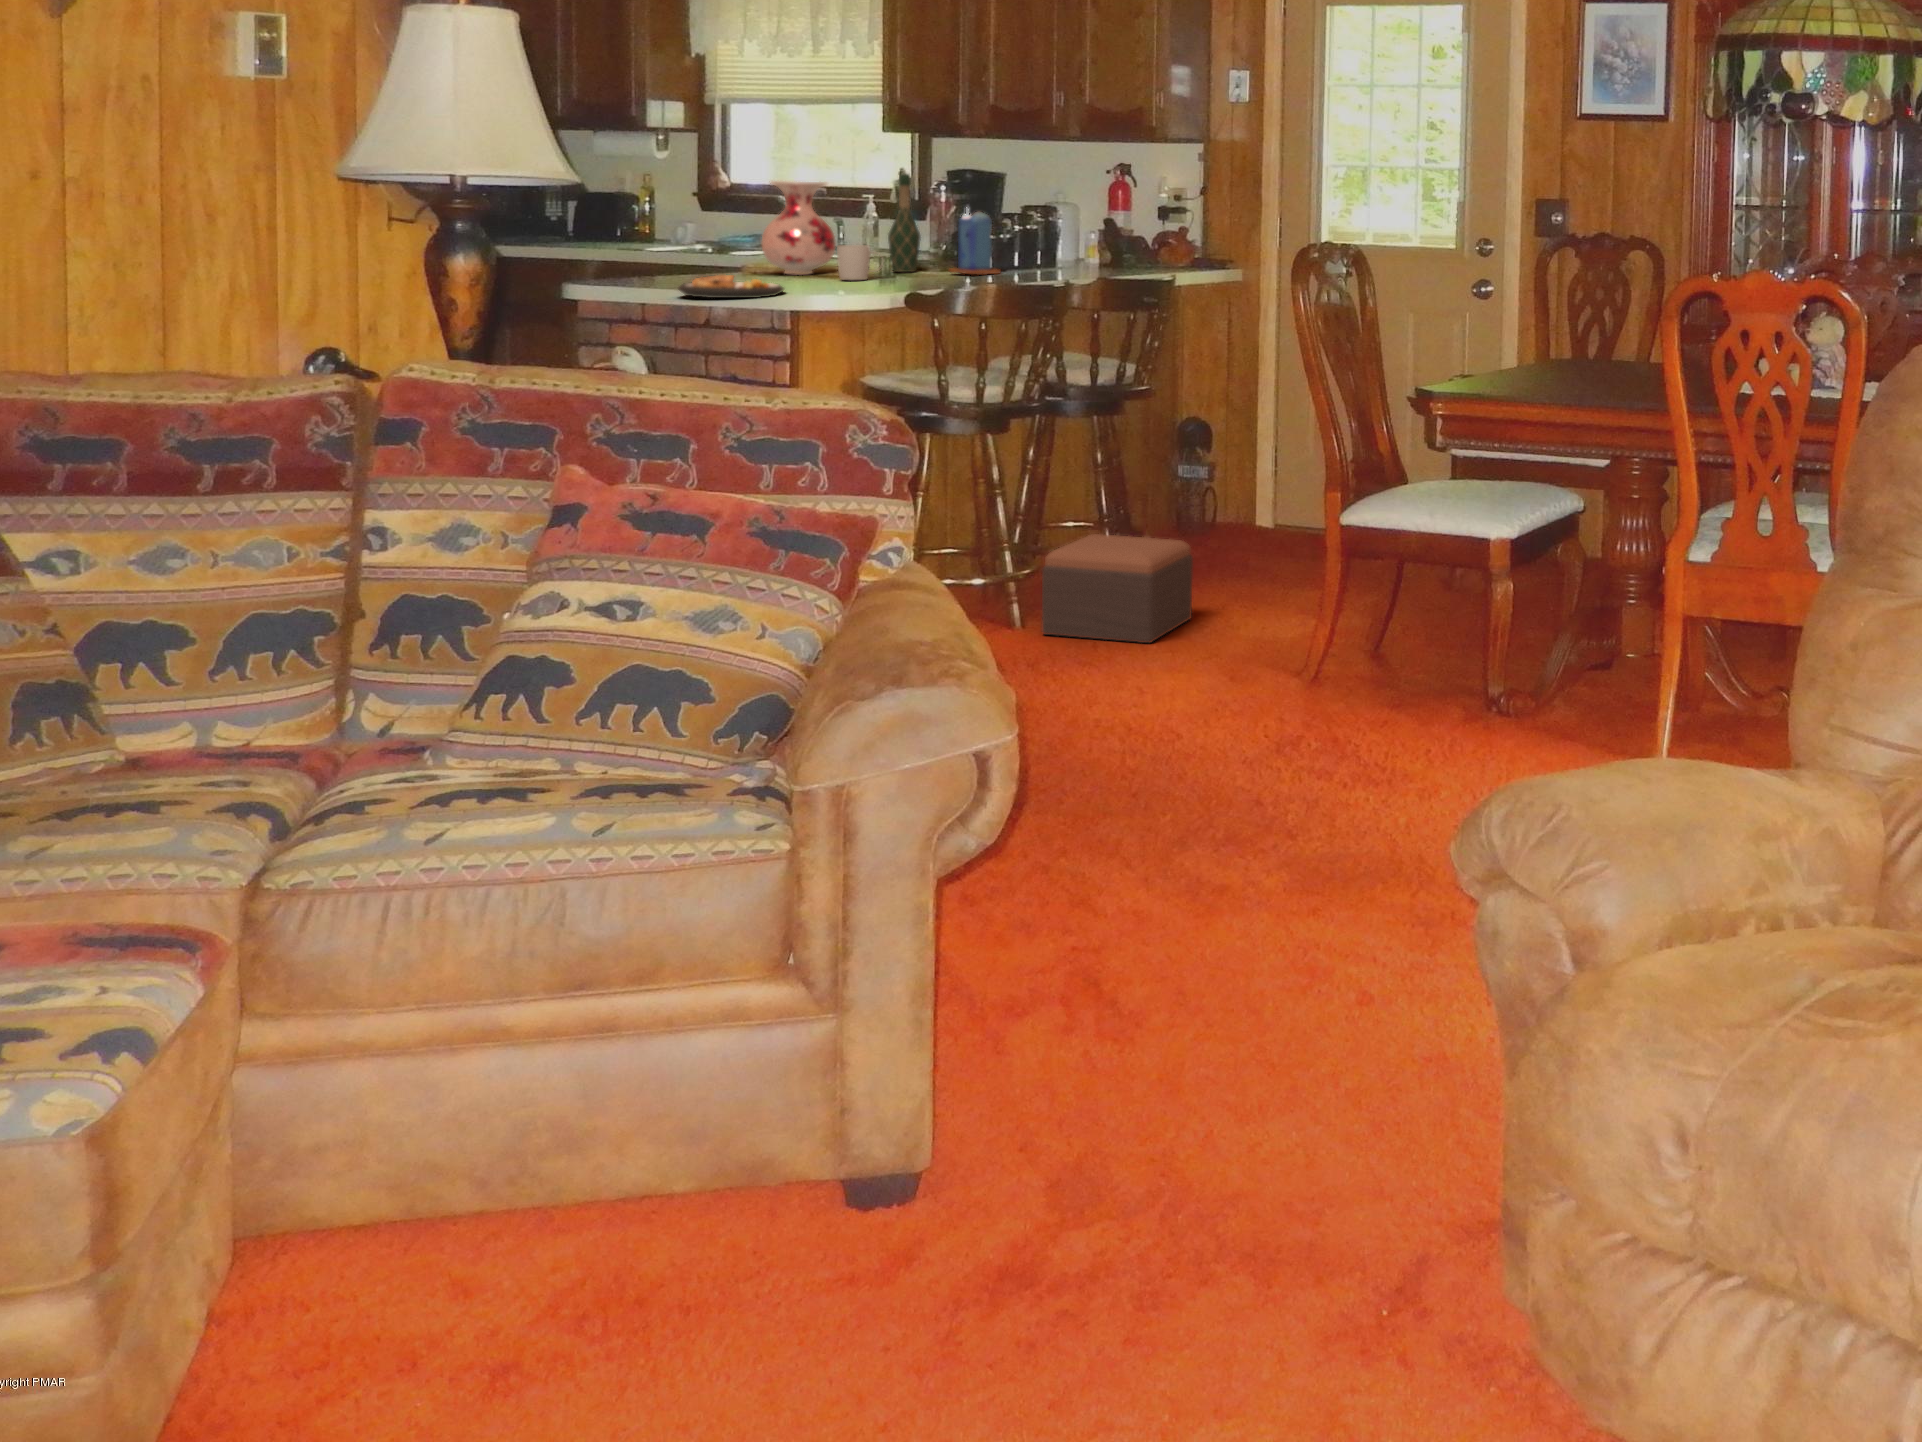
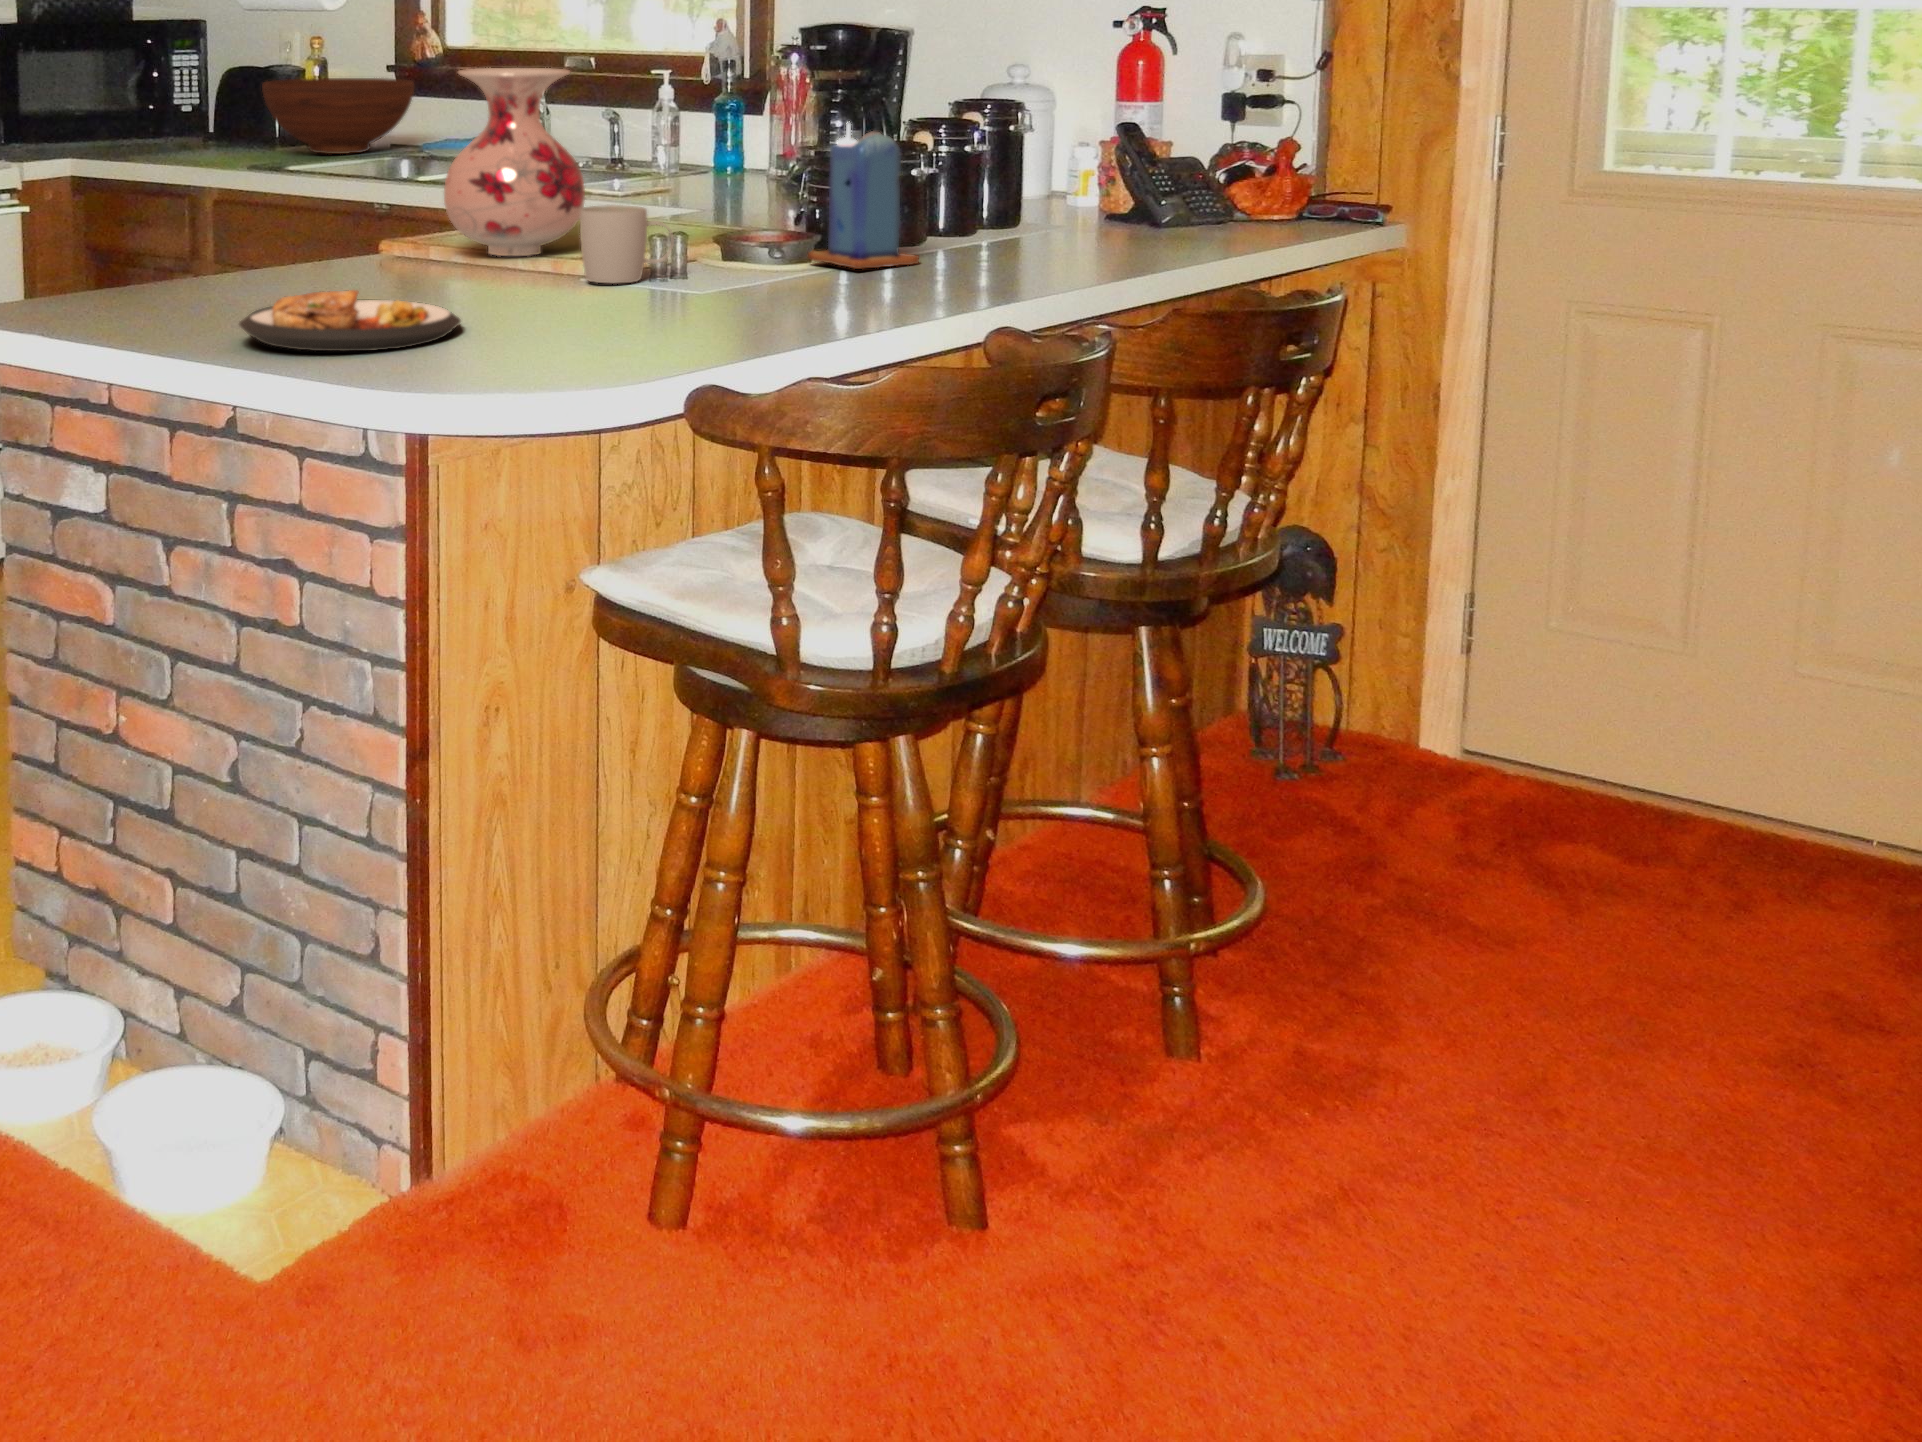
wine bottle: present [888,173,921,272] -> none [686,49,751,253]
fruit bowl: none [615,200,713,244] -> present [262,78,414,154]
footstool: present [1042,534,1193,643] -> none [1039,949,1421,1324]

